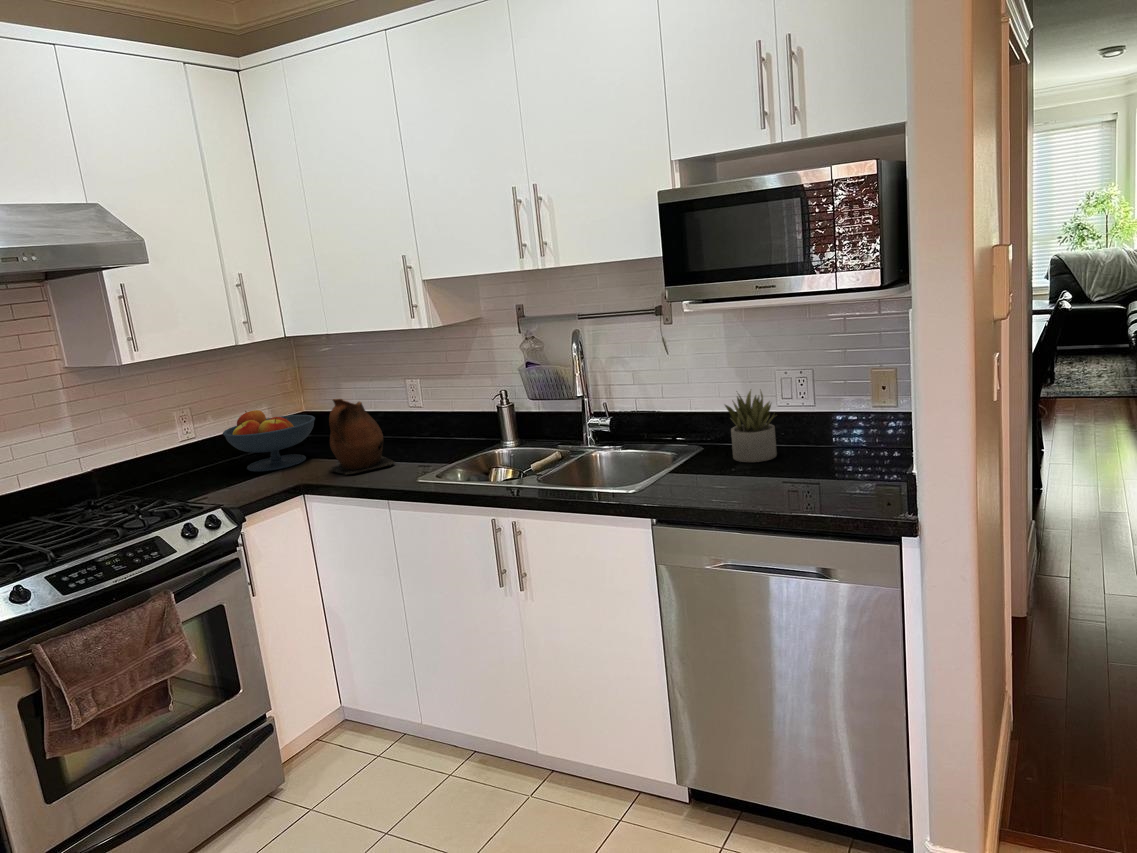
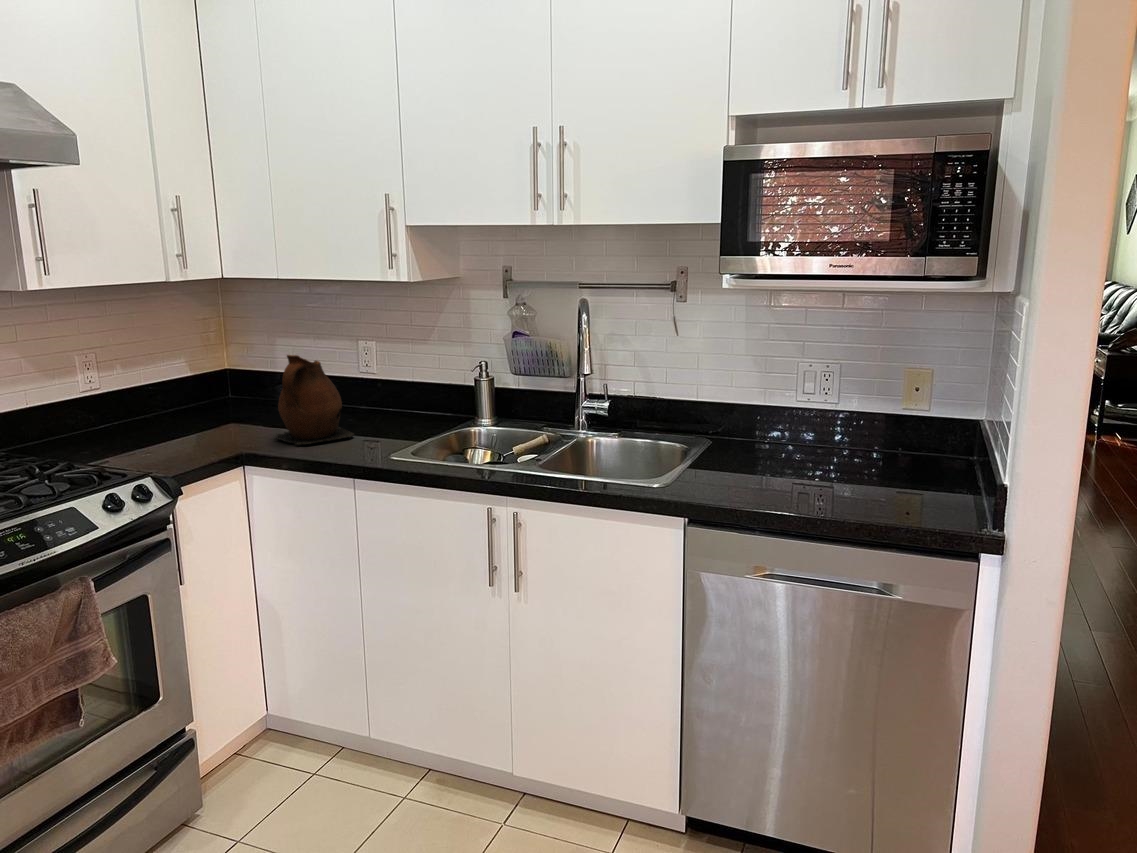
succulent plant: present [725,391,777,462] -> none [749,380,810,462]
fruit bowl: present [223,410,315,472] -> none [141,361,255,434]

